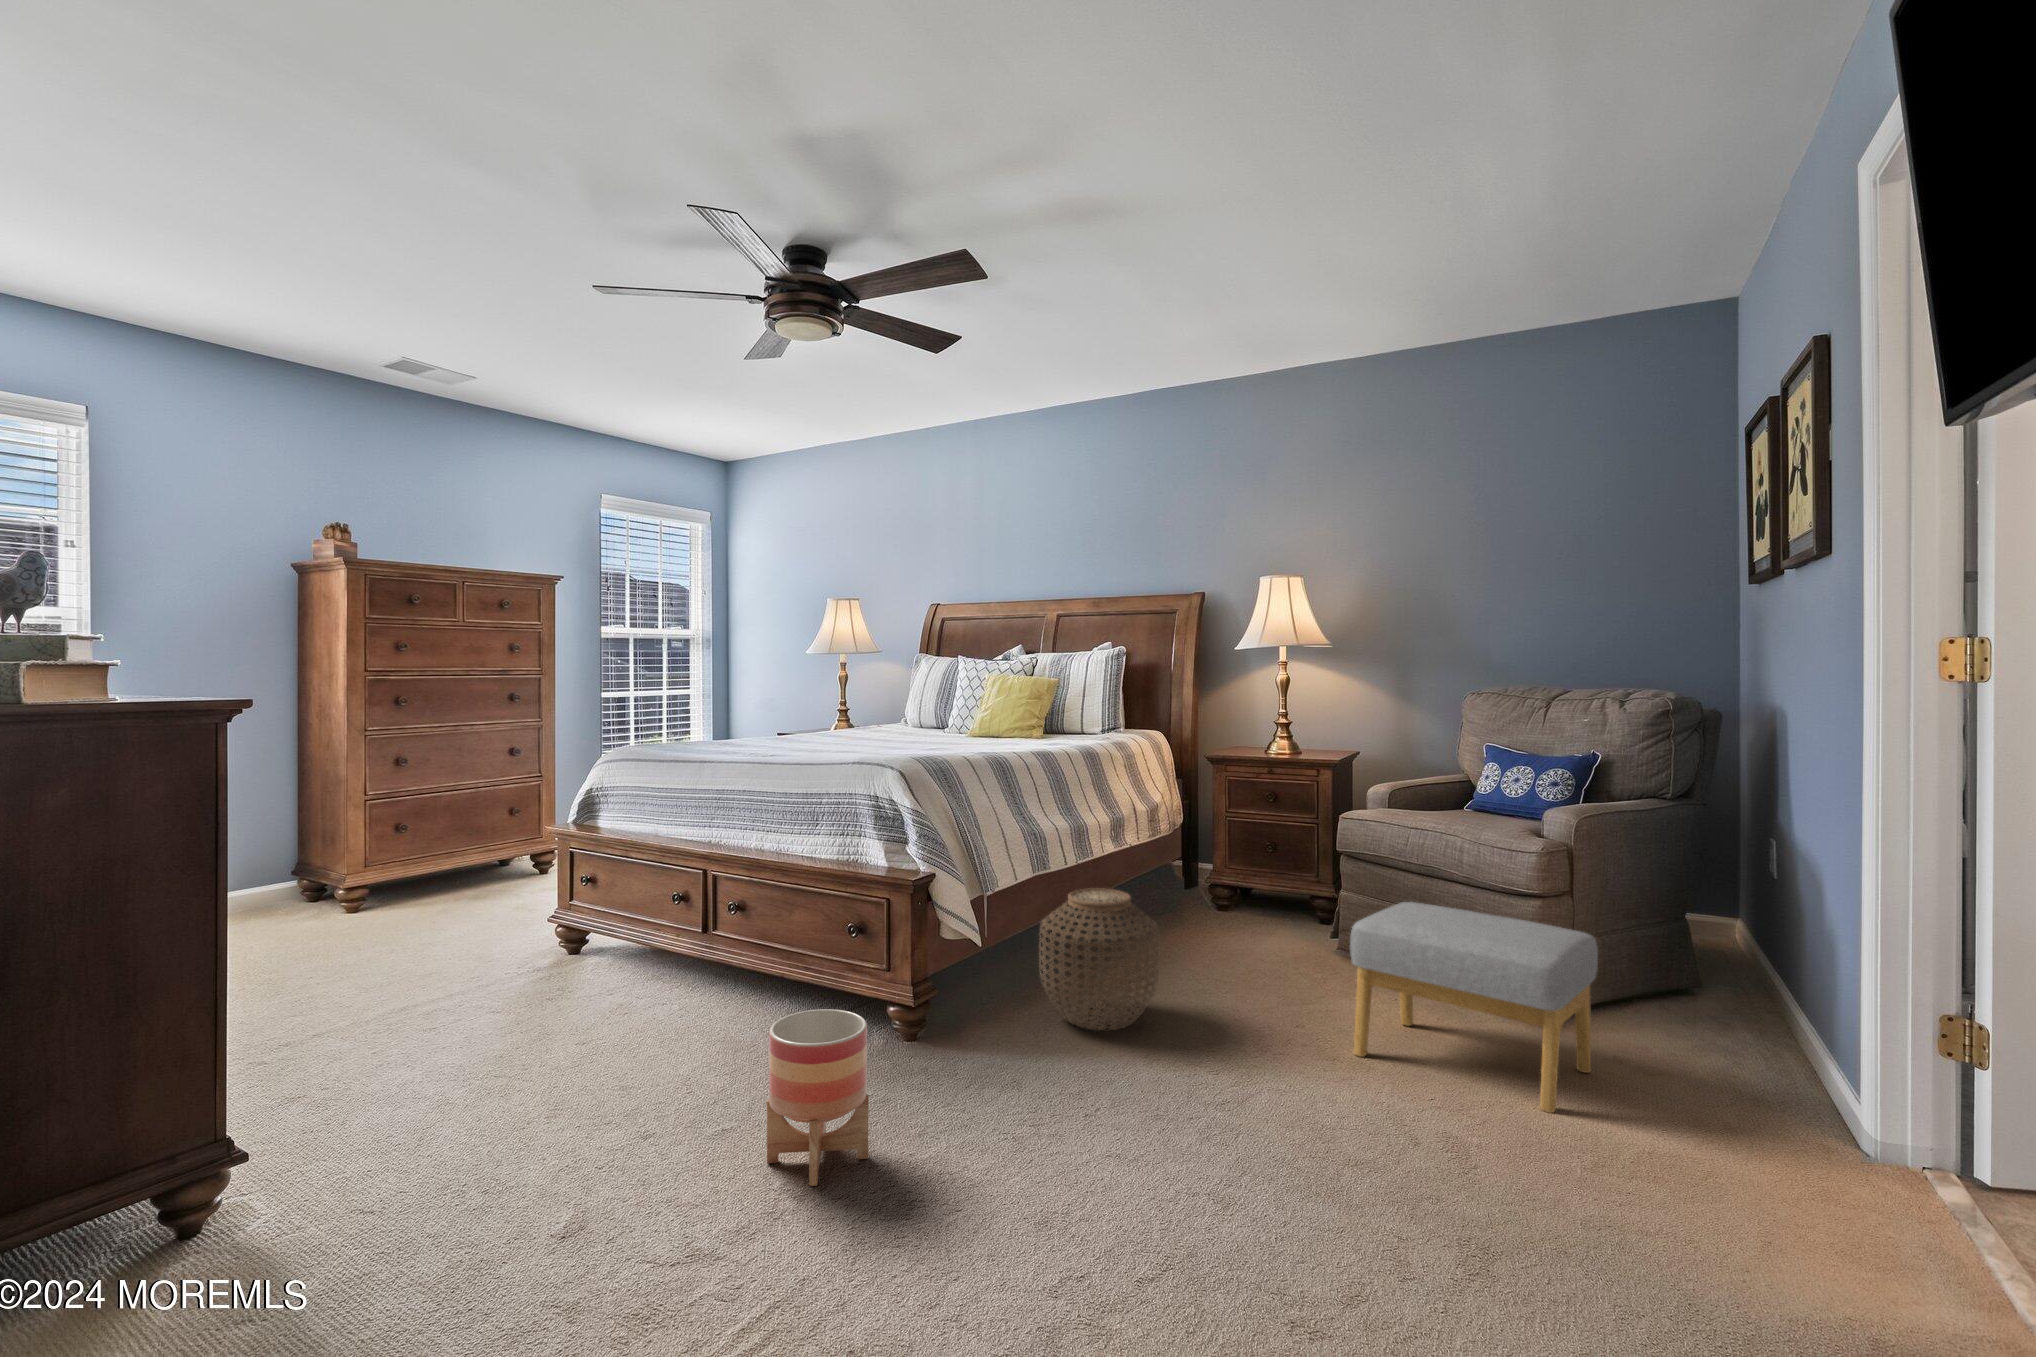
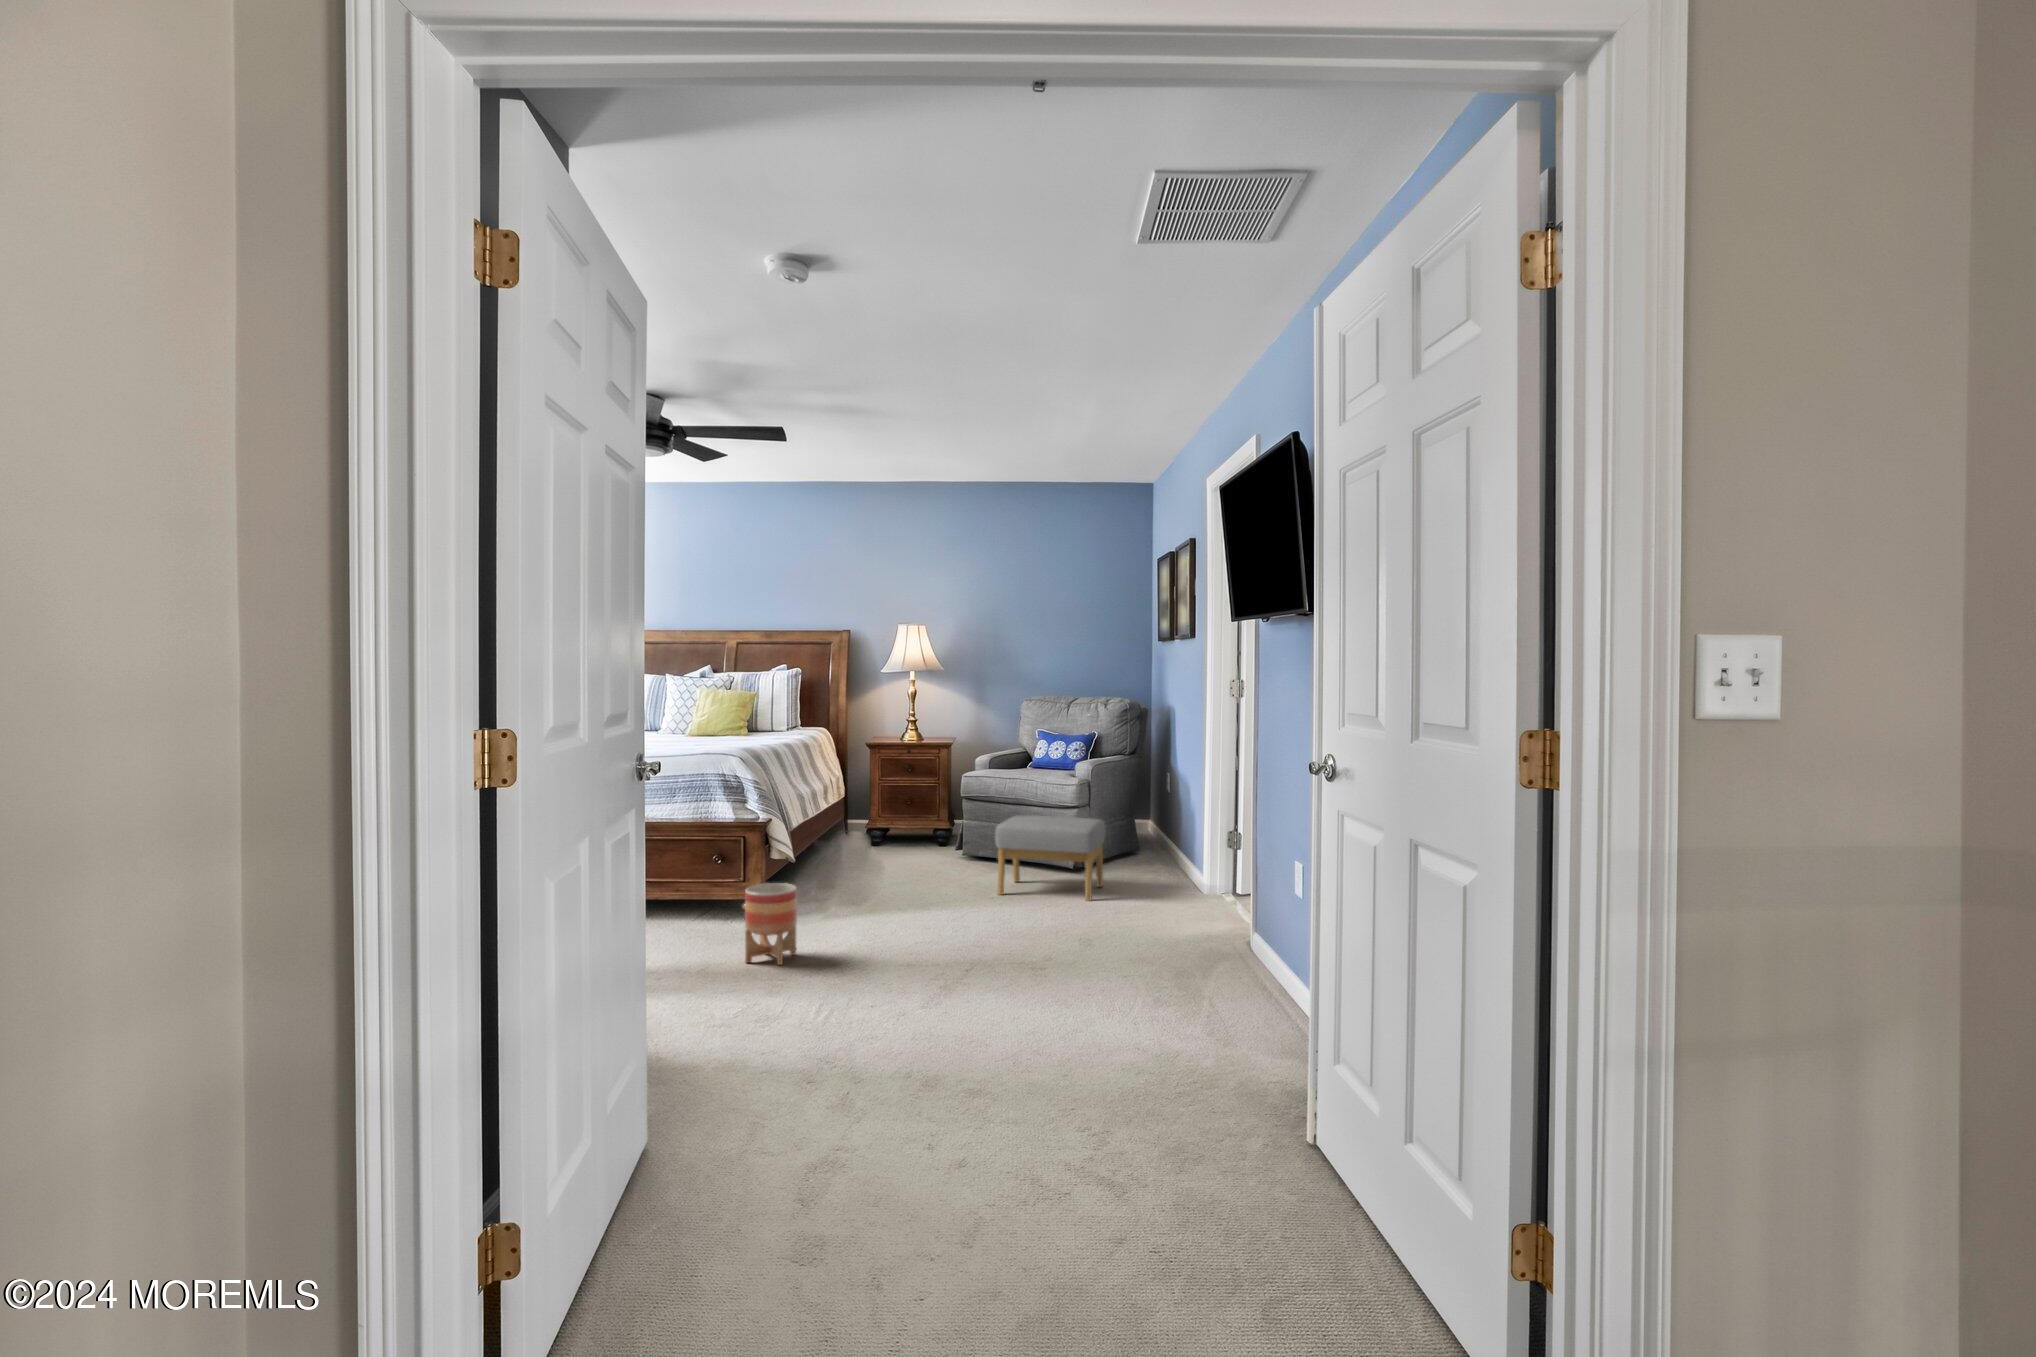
woven basket: present [1039,888,1160,1030] -> none [822,823,893,903]

